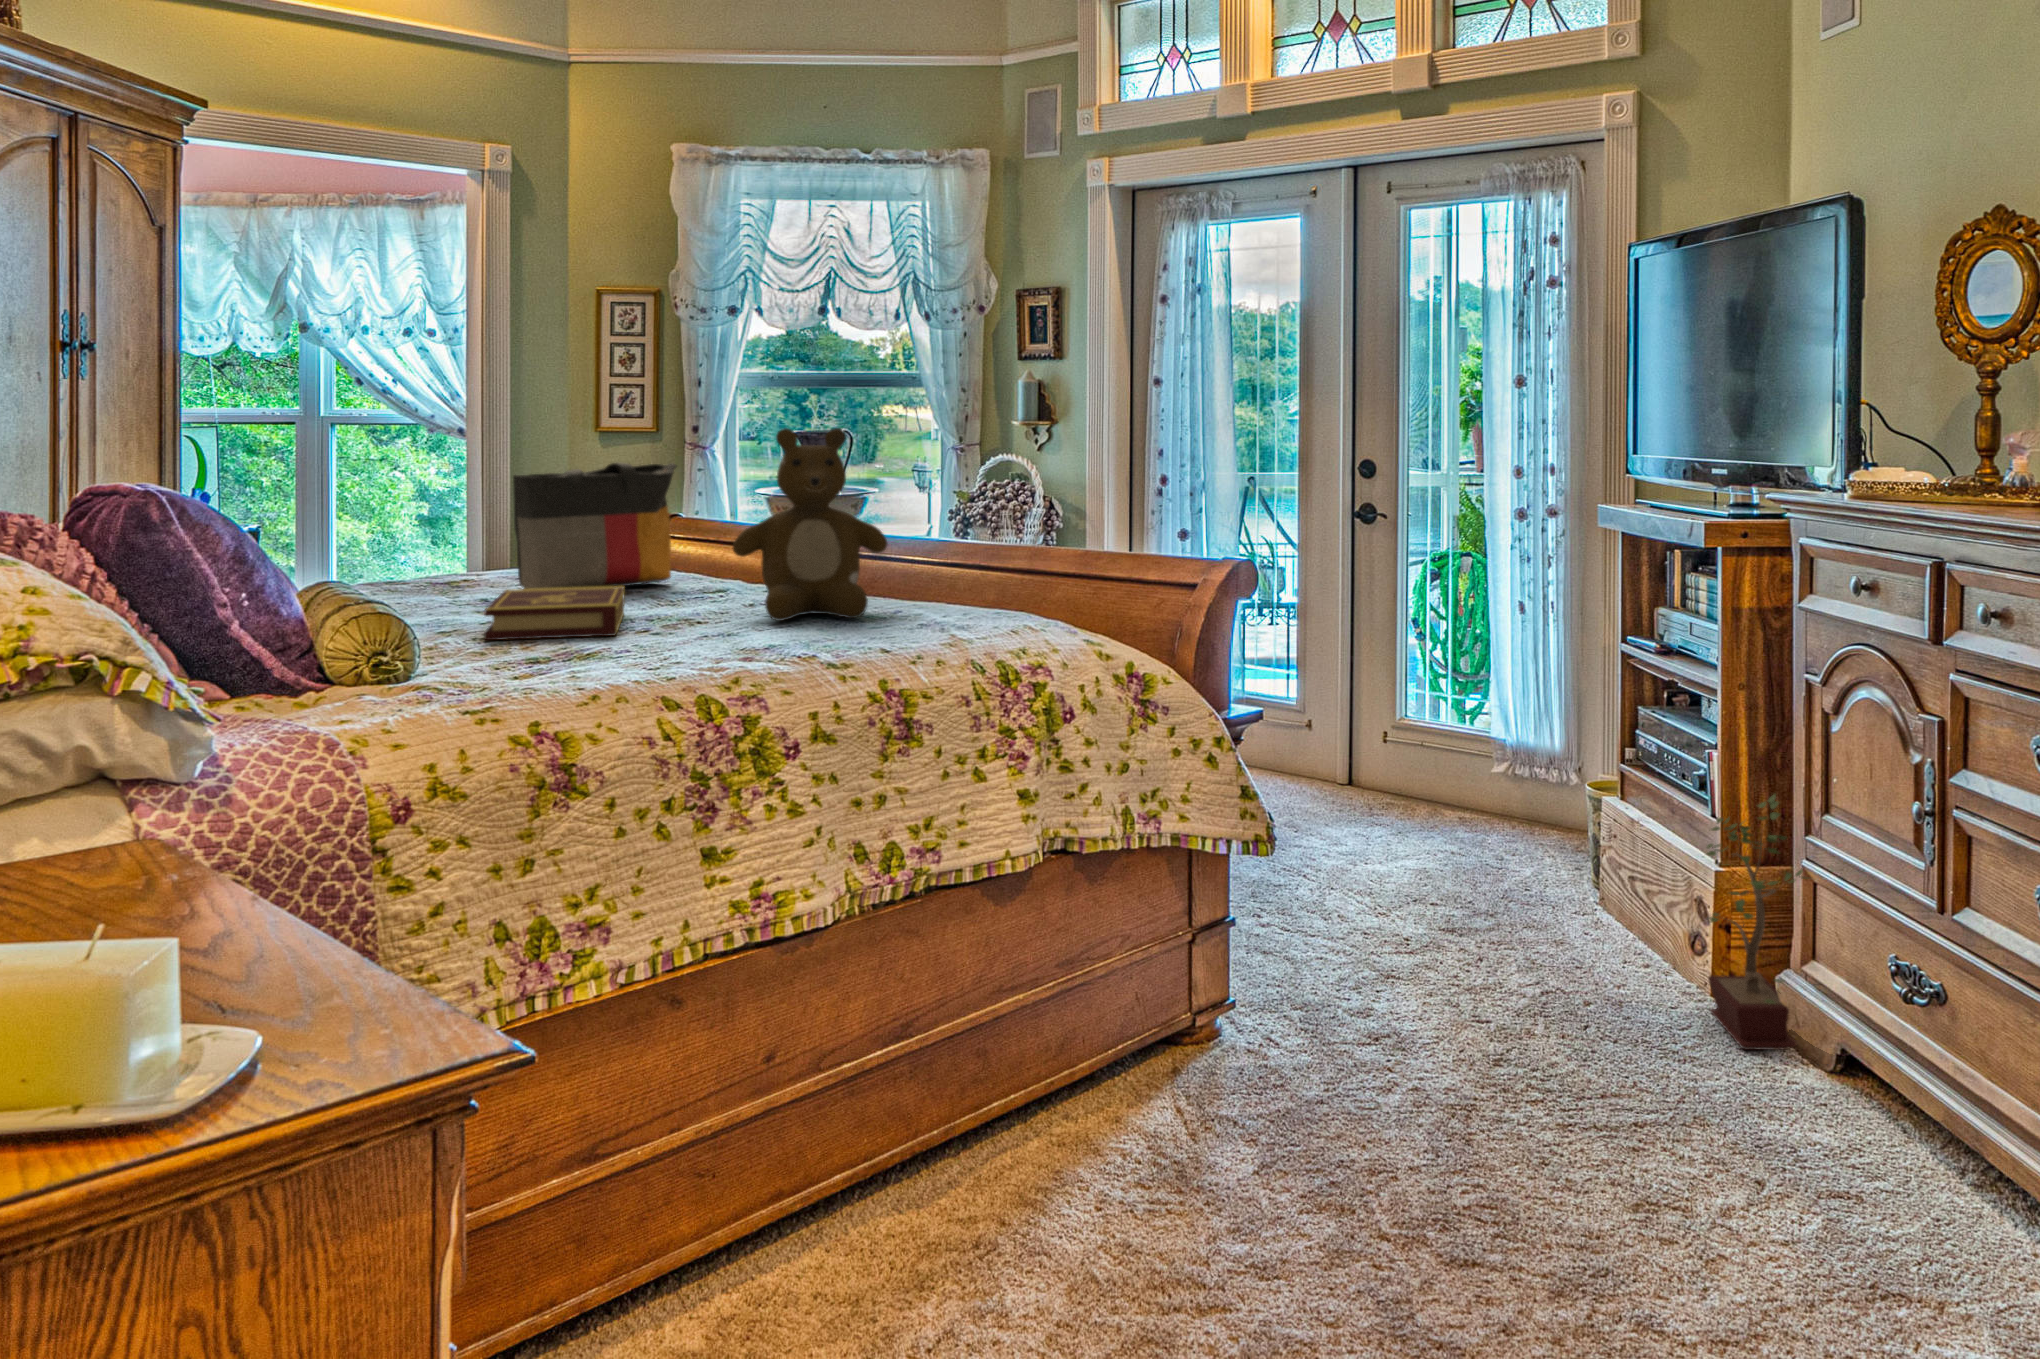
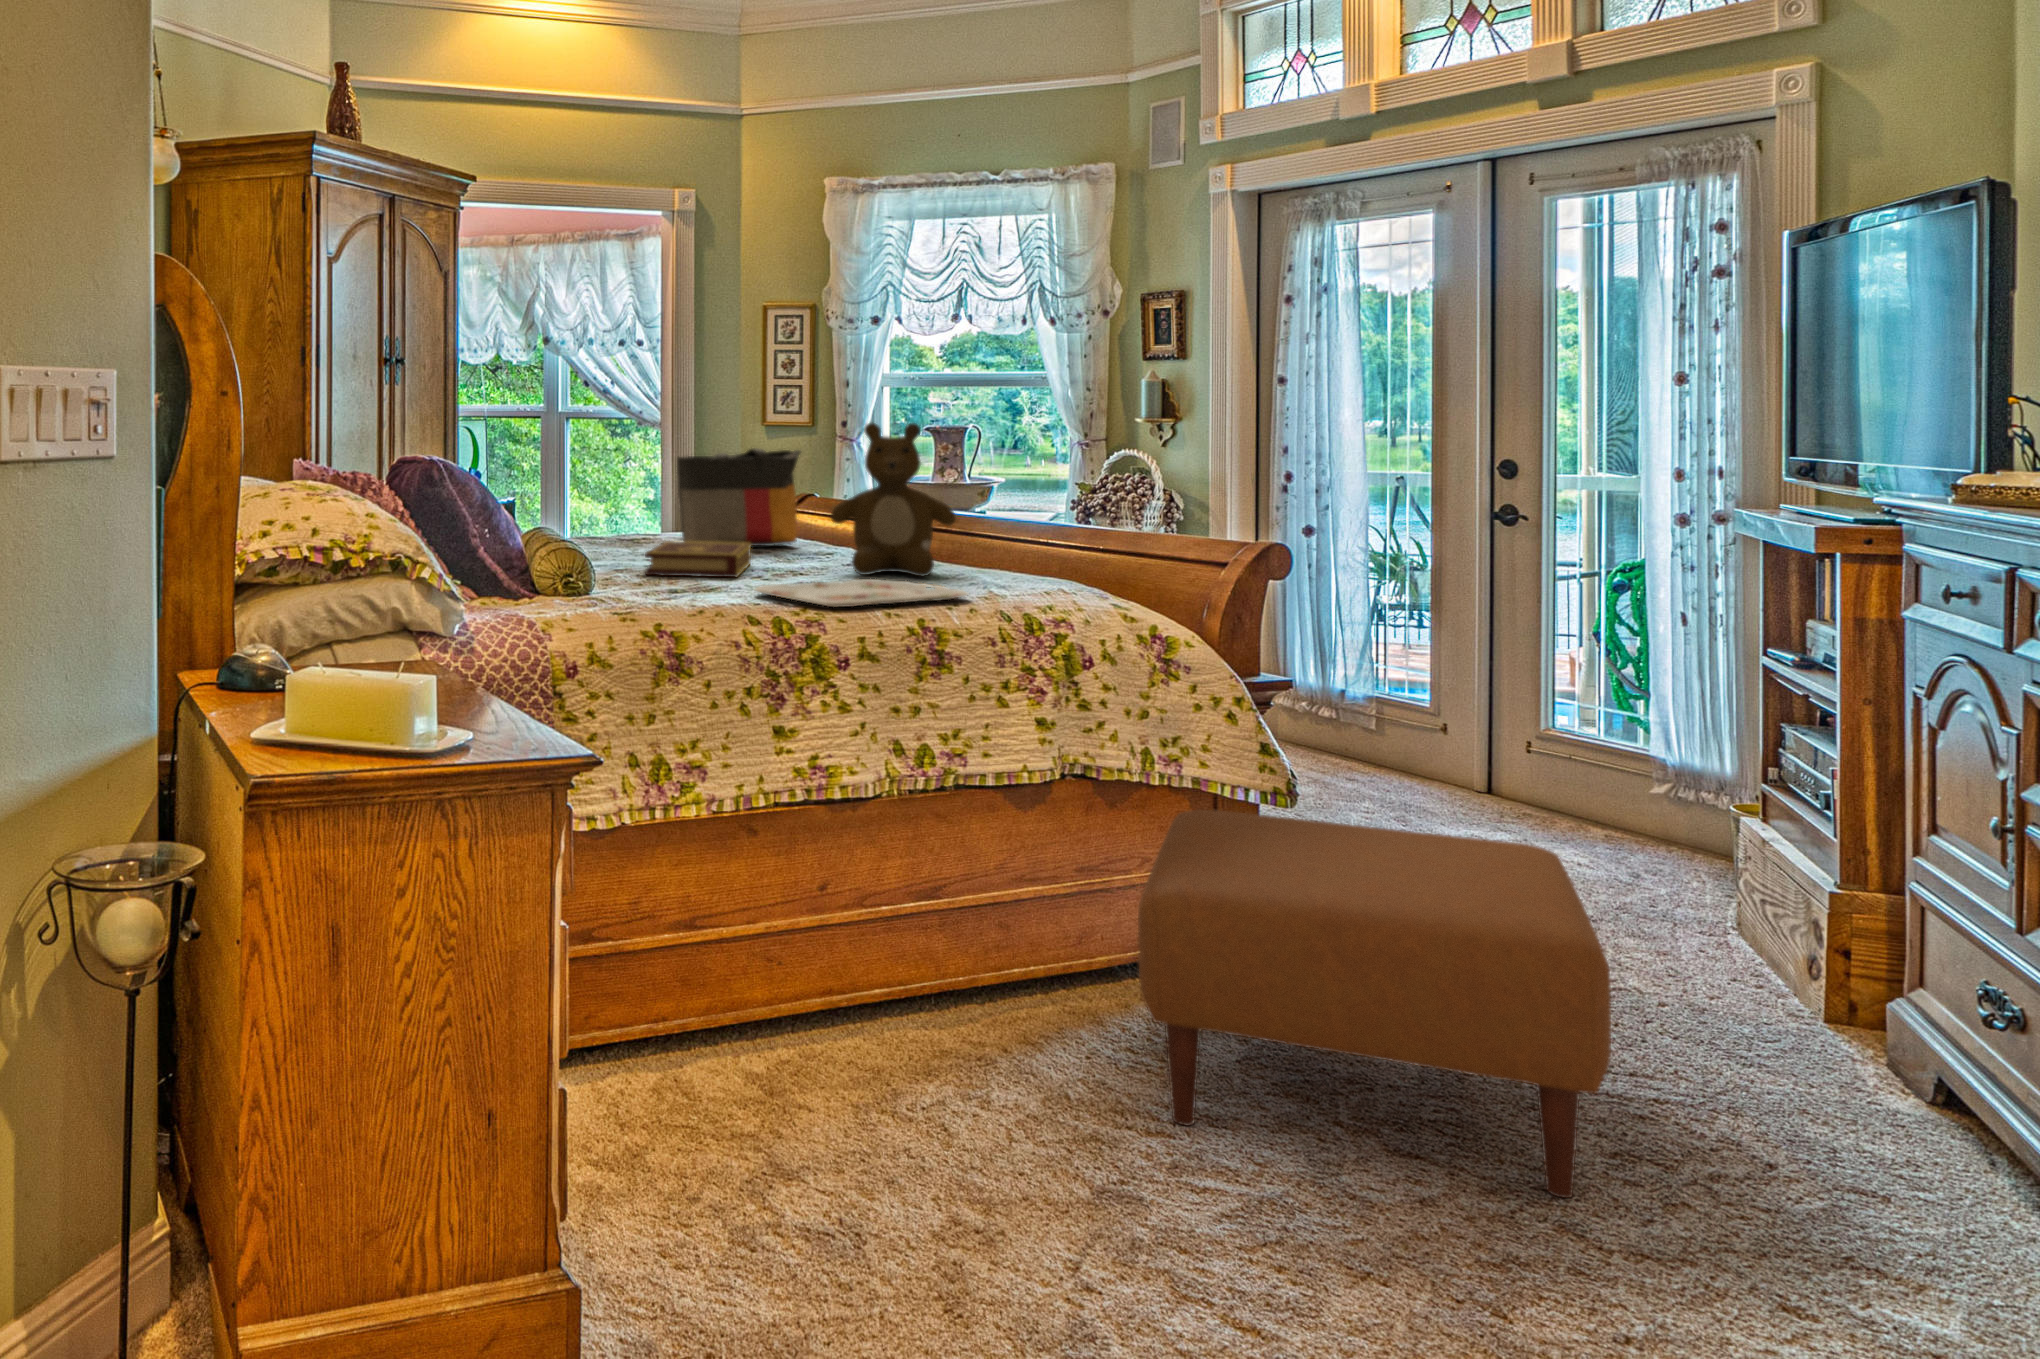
serving tray: none [655,628,933,674] -> present [756,579,968,608]
potted plant: present [1707,795,1811,1050] -> none [1793,810,1905,1077]
ottoman: none [1160,872,1666,1288] -> present [1138,810,1611,1198]

